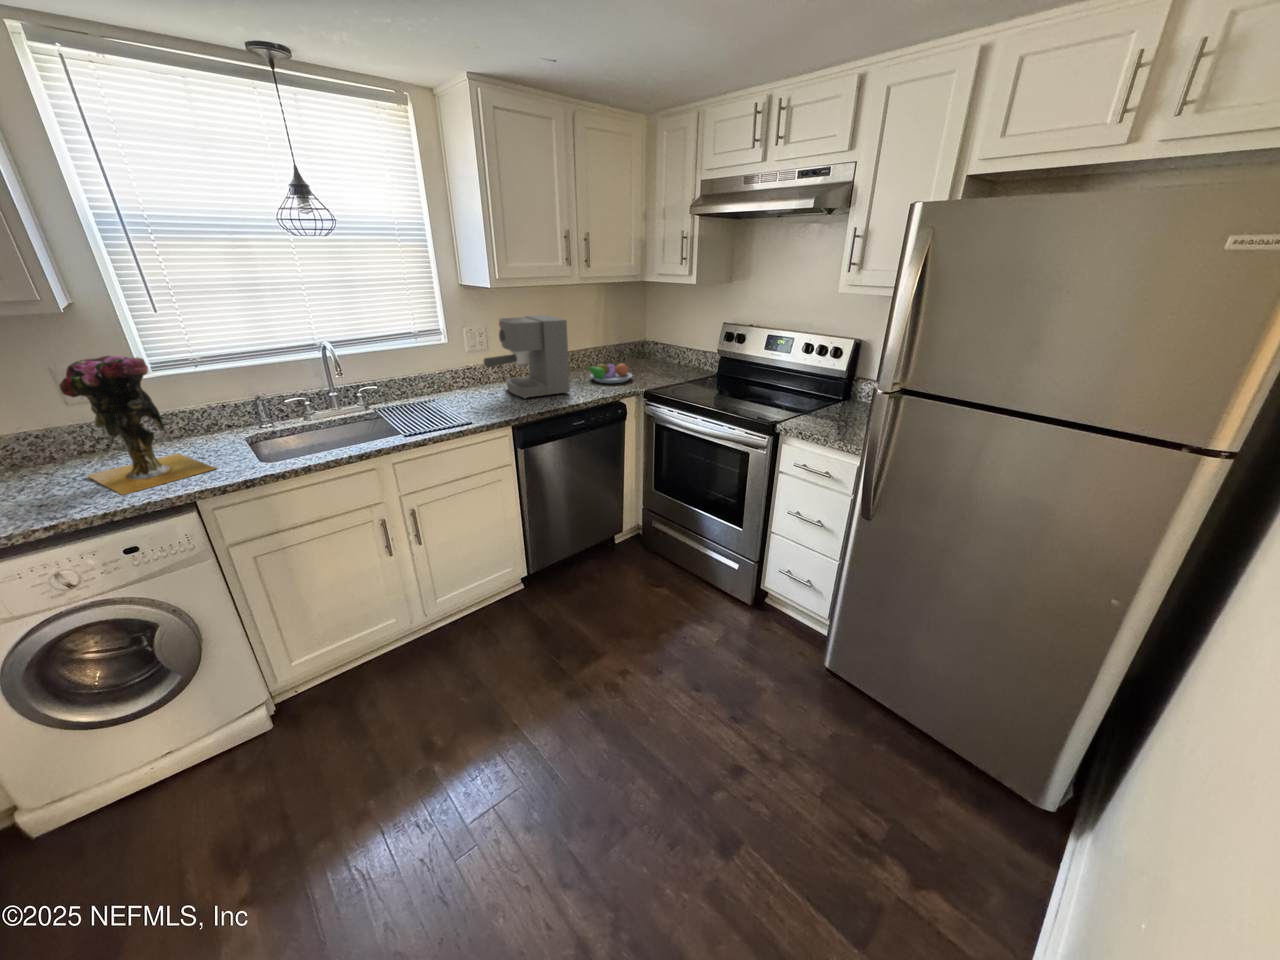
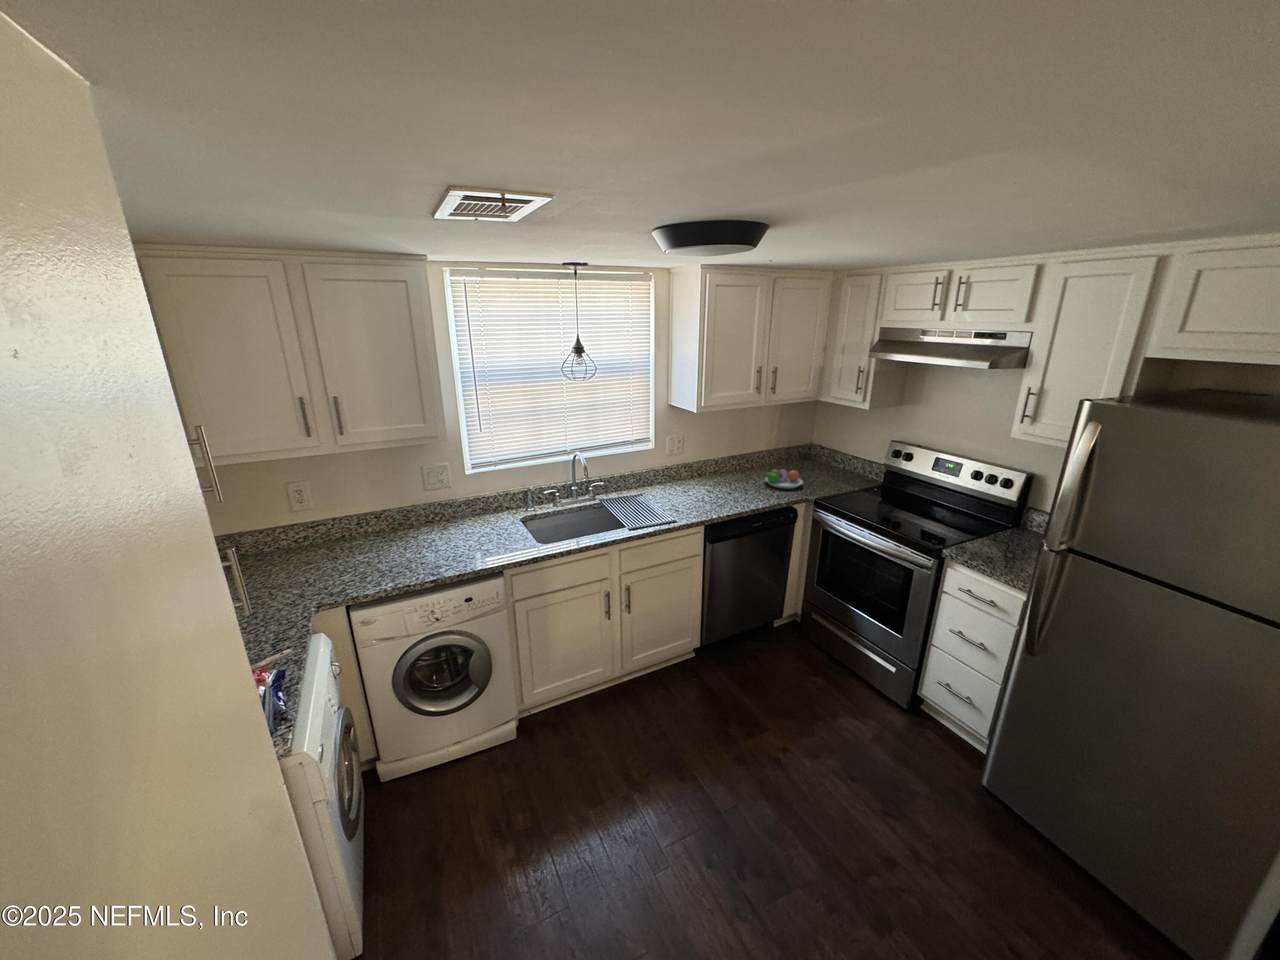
coffee maker: present [484,315,570,399] -> none [684,430,754,500]
vase: present [59,356,216,495] -> none [439,469,515,563]

